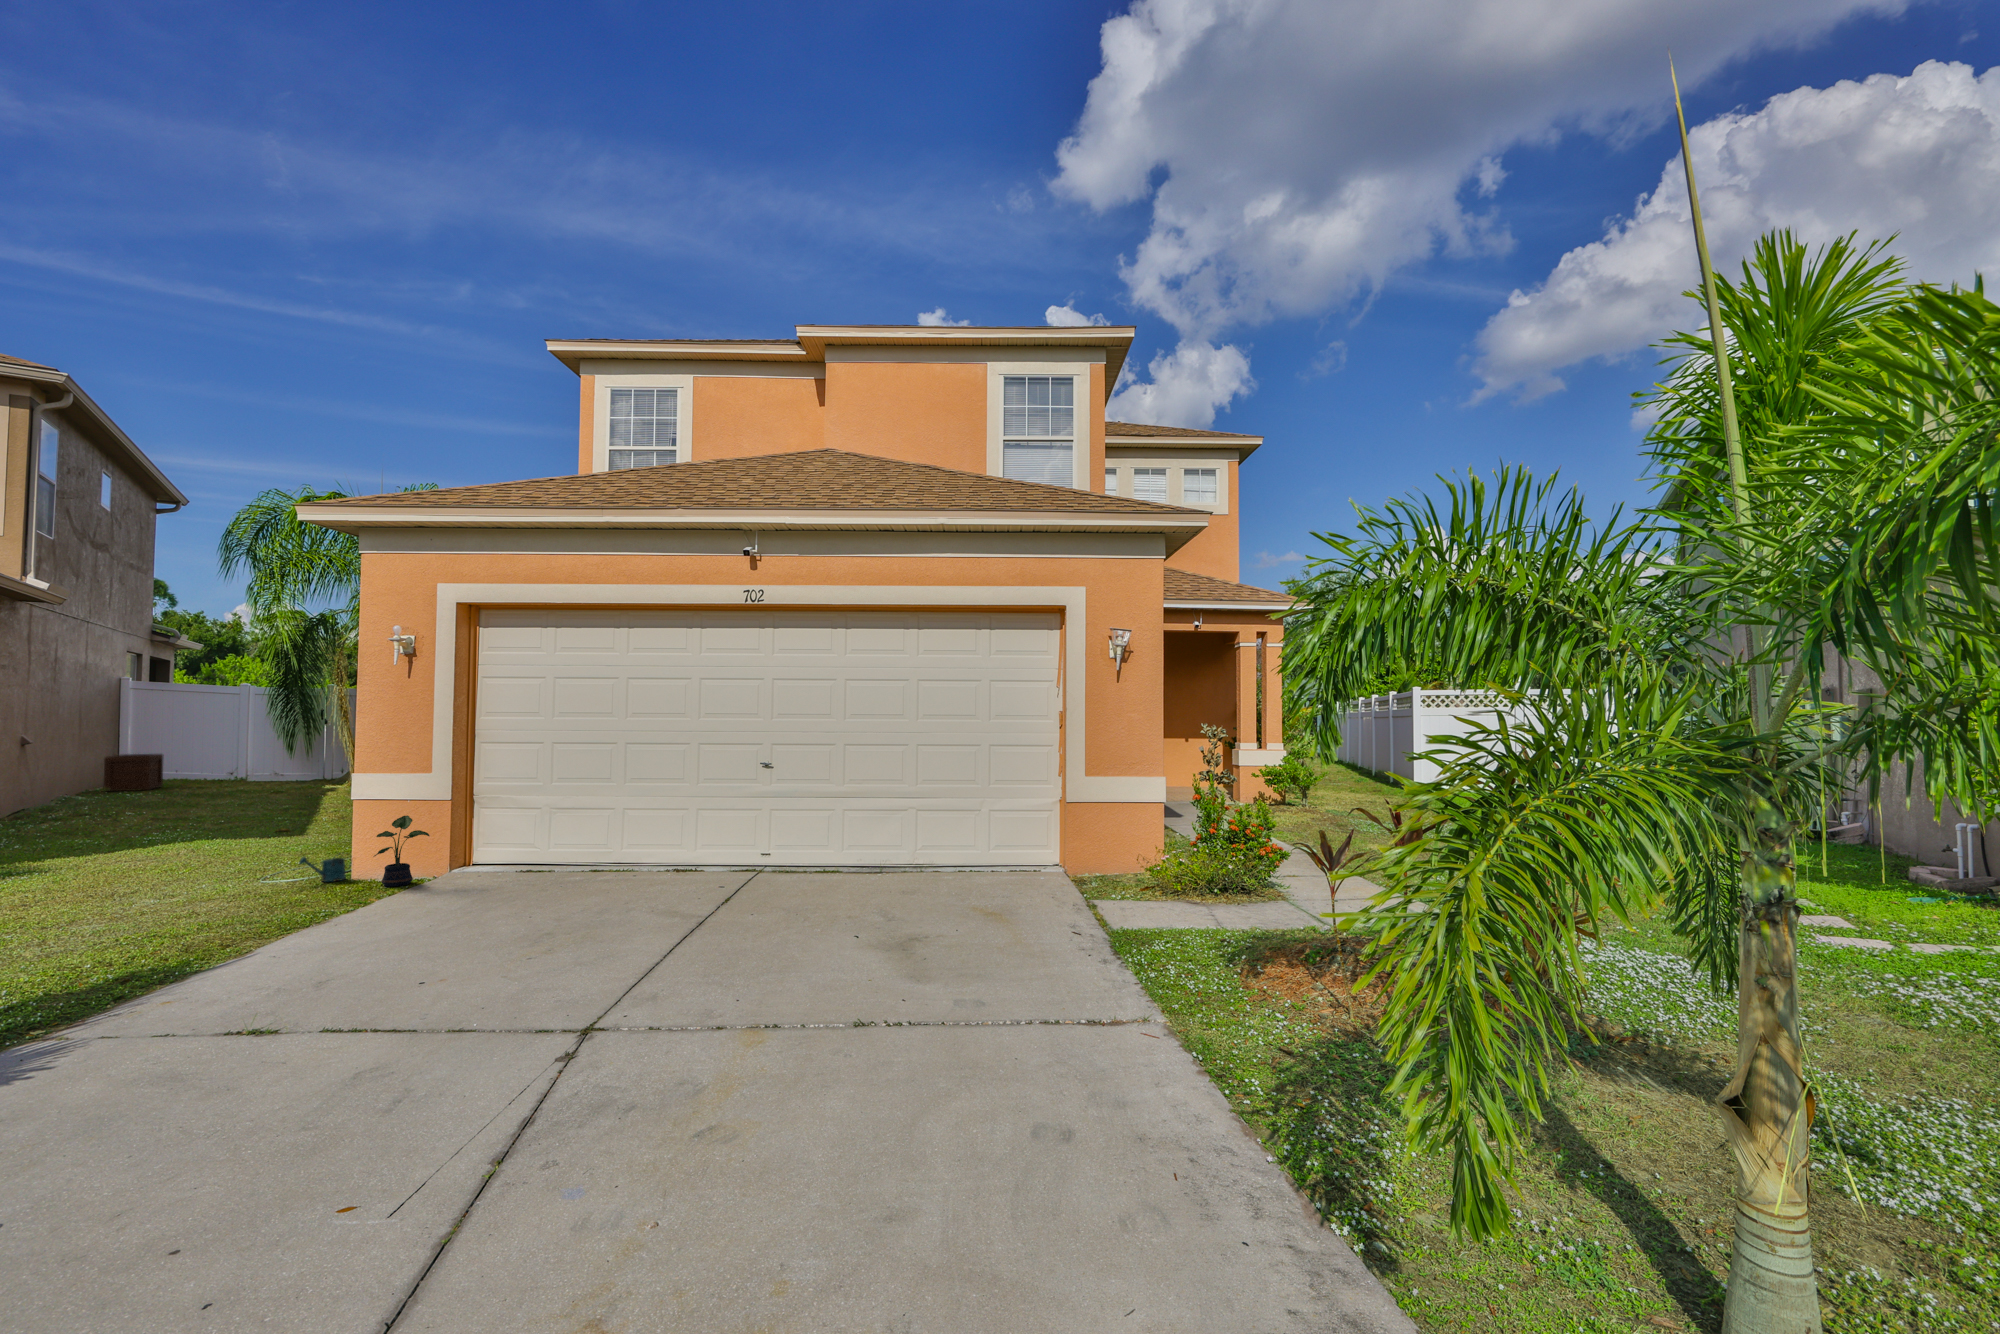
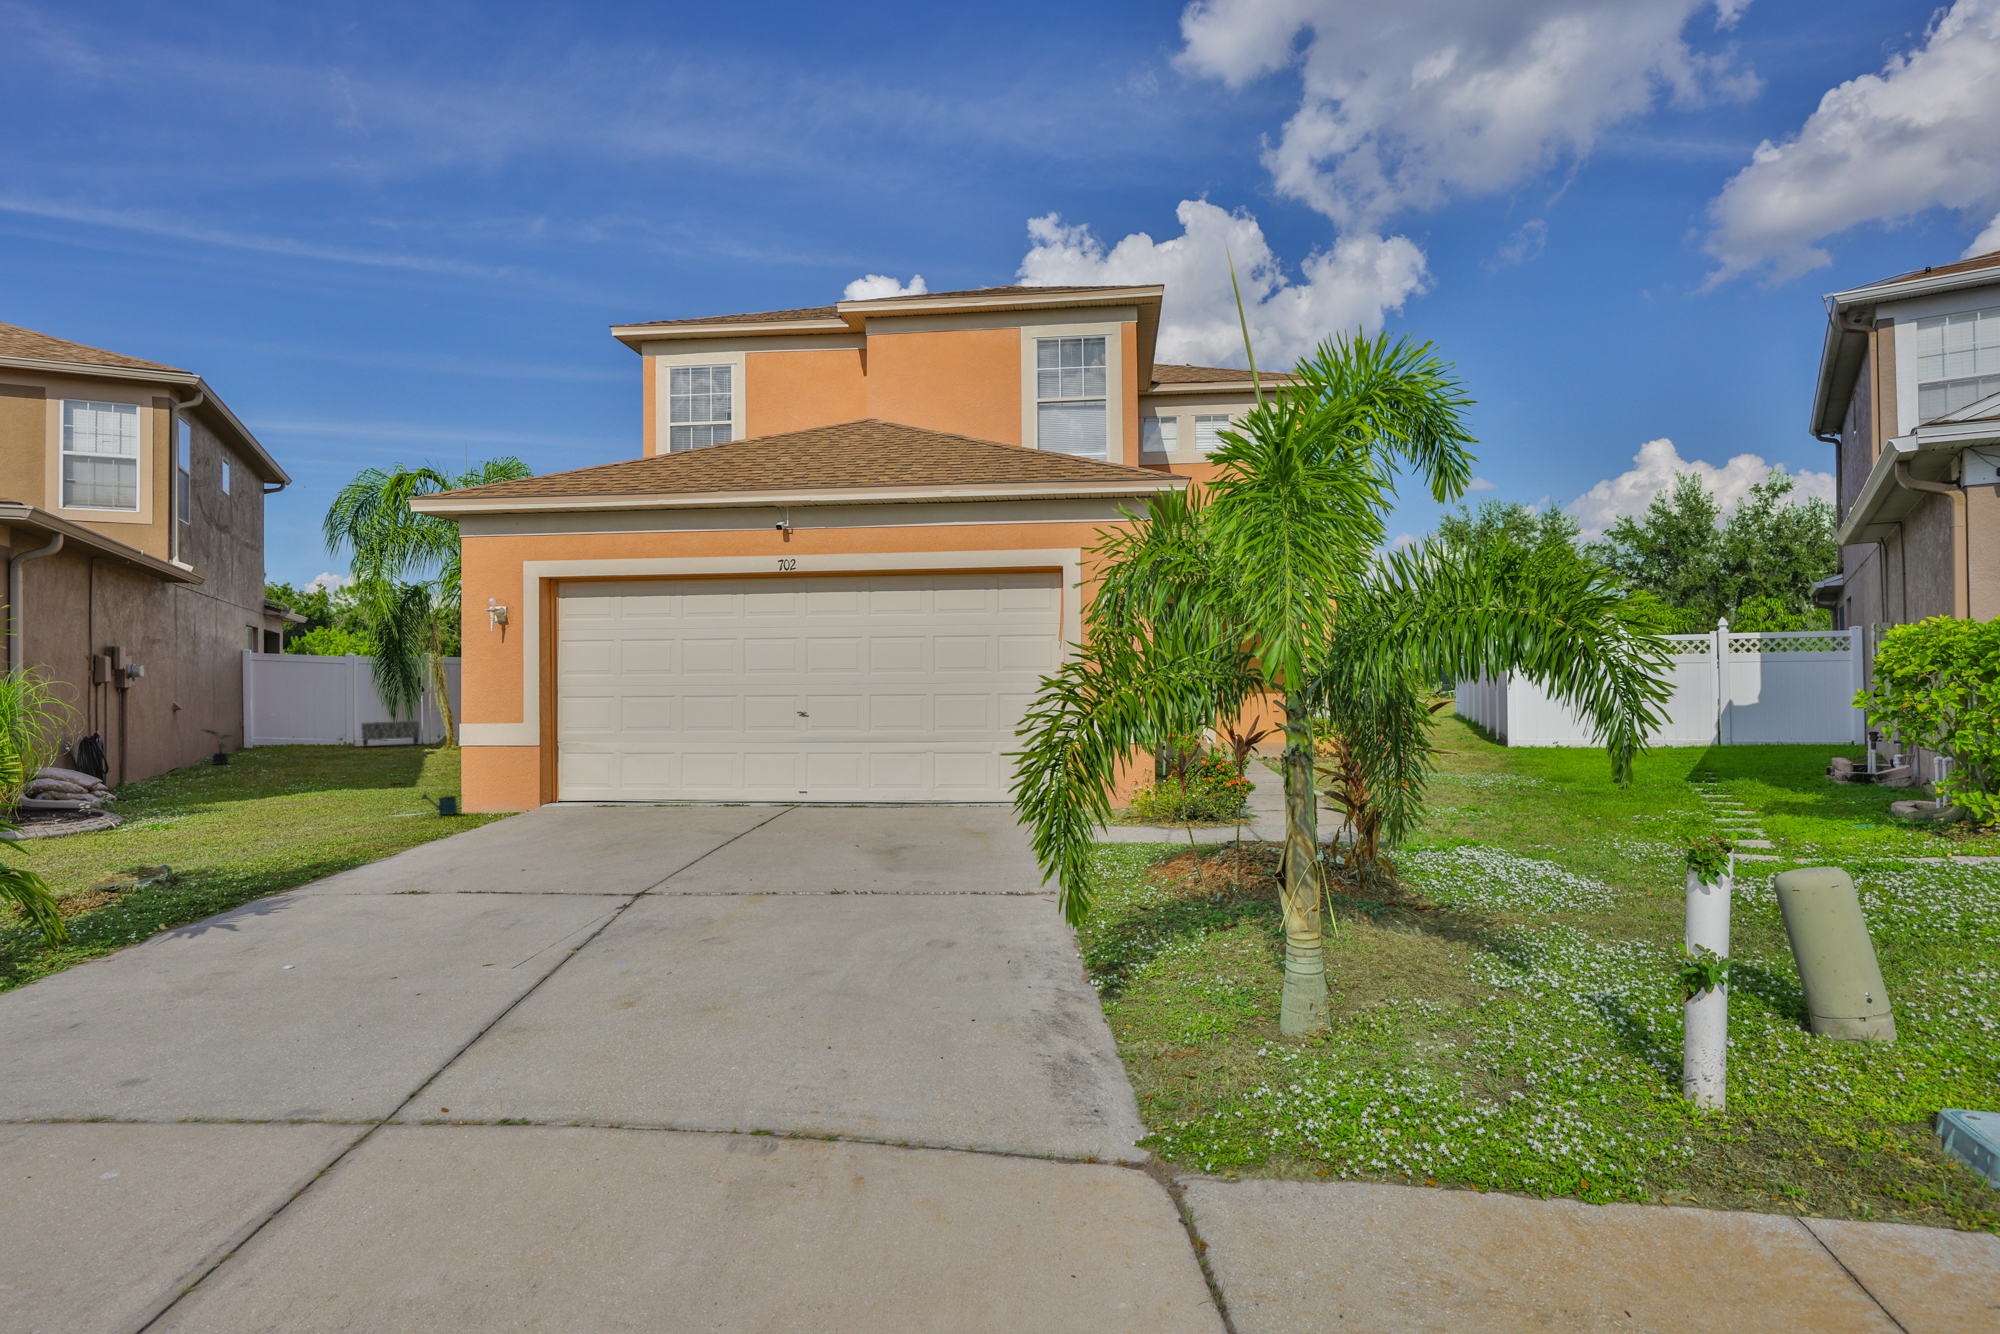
wooden crate: present [104,754,164,791] -> none [237,720,285,754]
bench: none [256,754,323,782] -> present [361,721,420,747]
potted plant: present [374,815,430,887] -> present [204,730,230,765]

